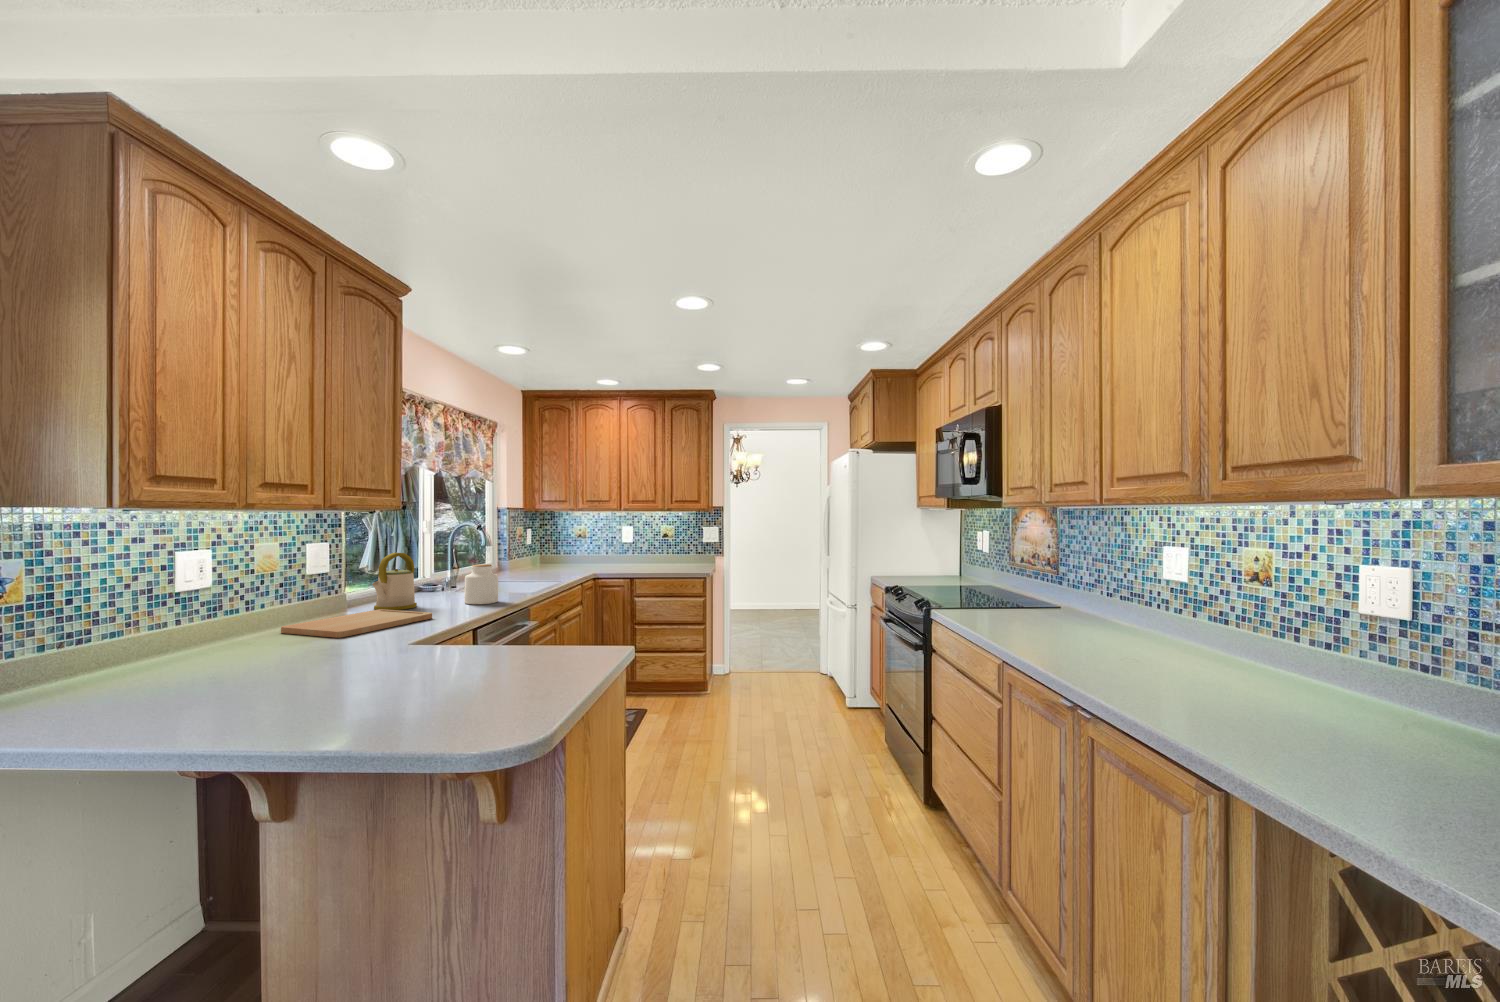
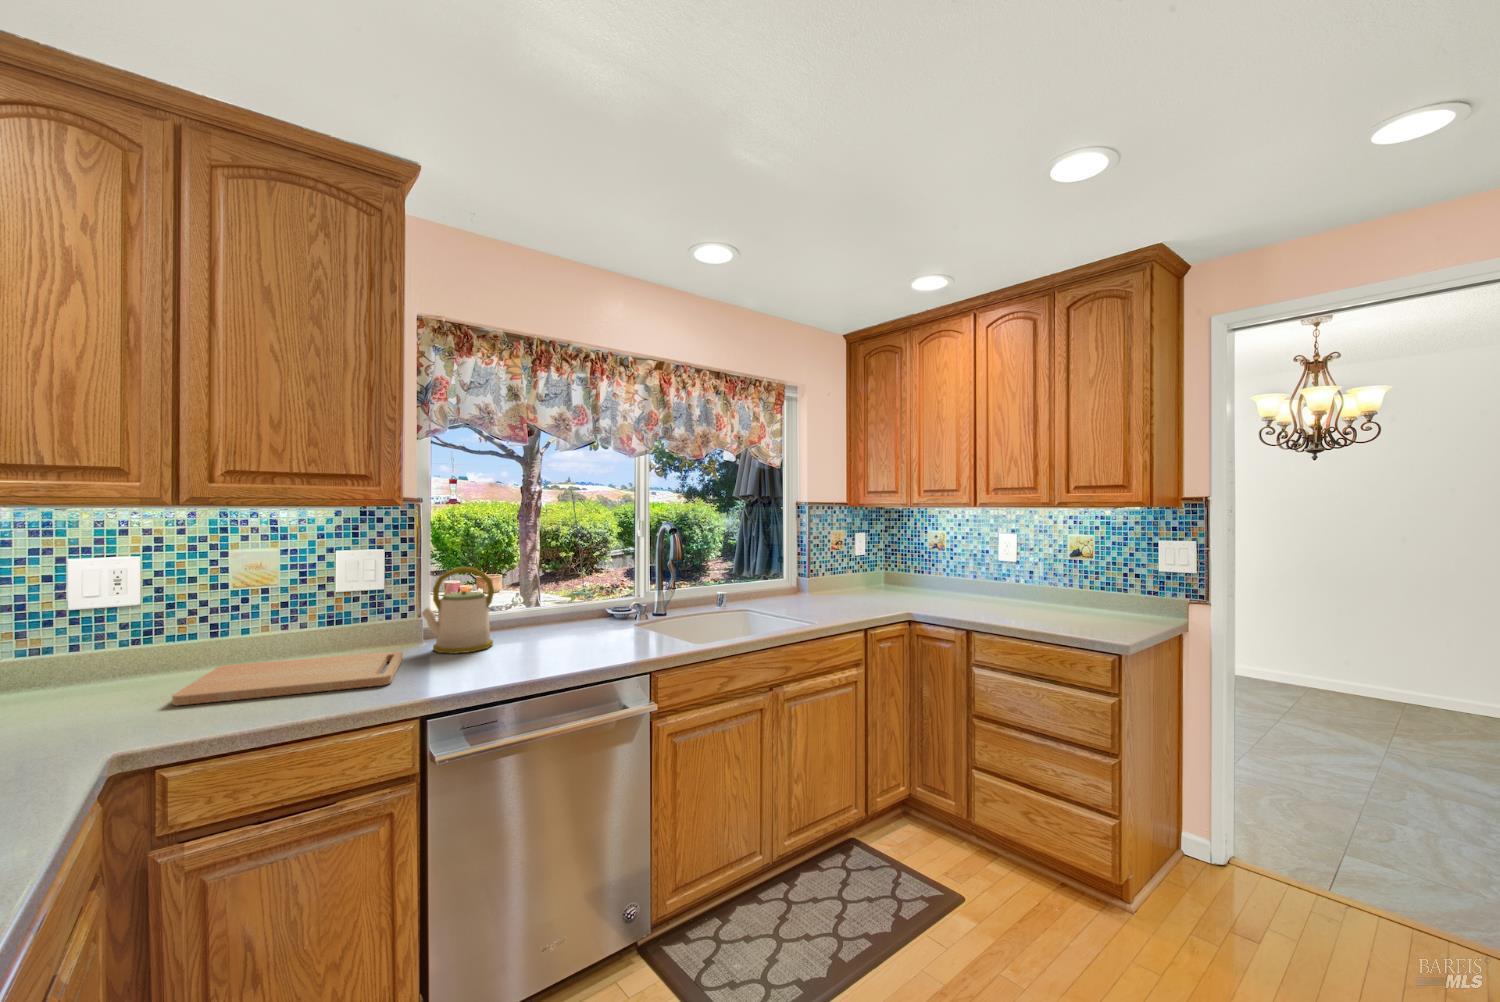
jar: present [464,564,498,604] -> none [533,594,587,663]

